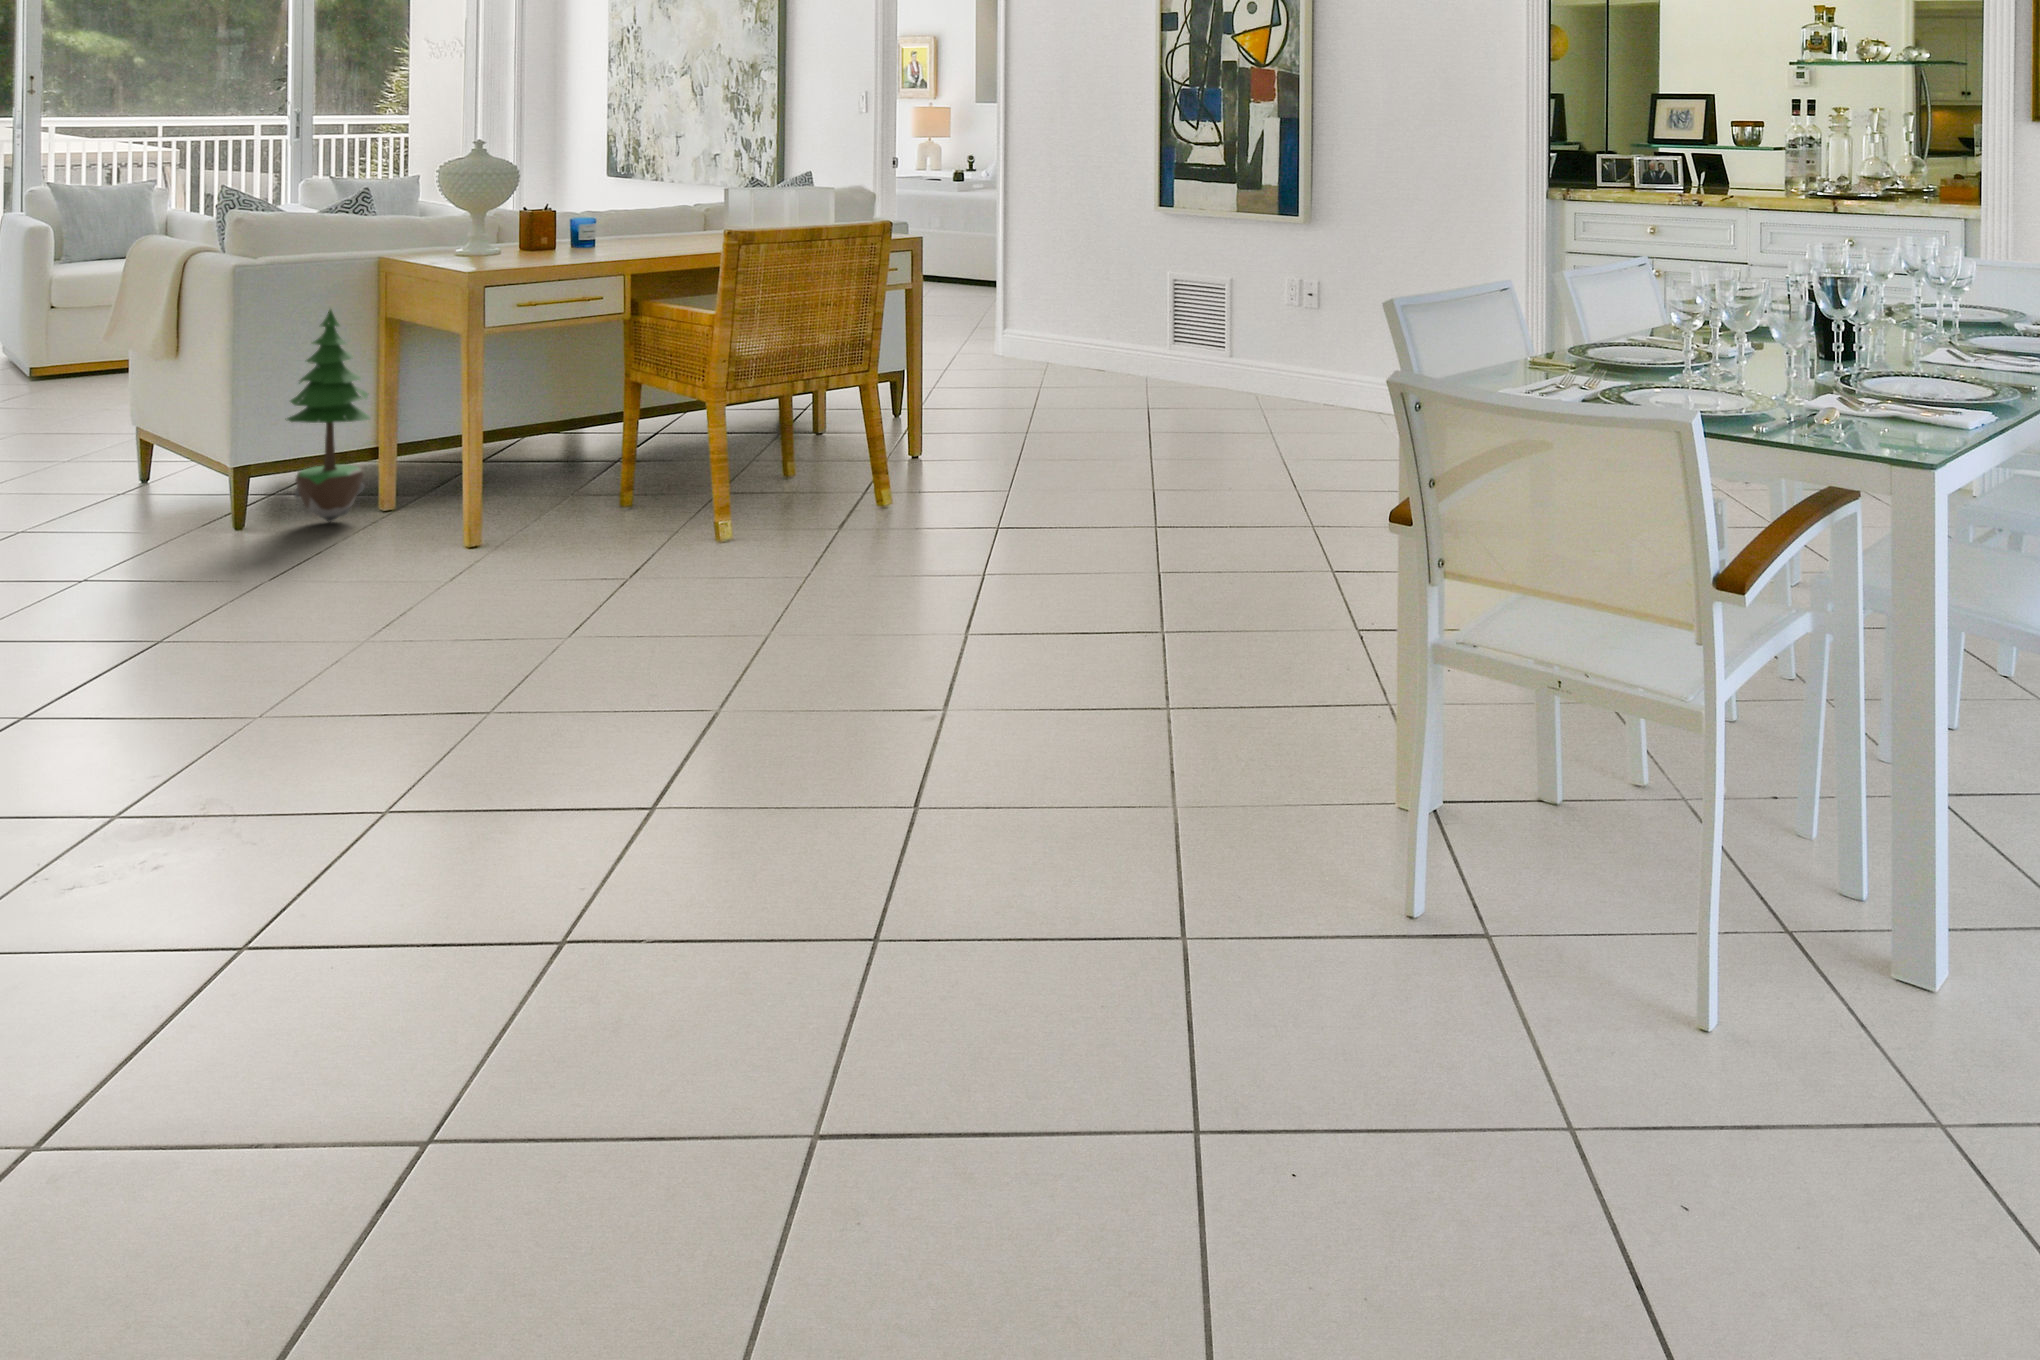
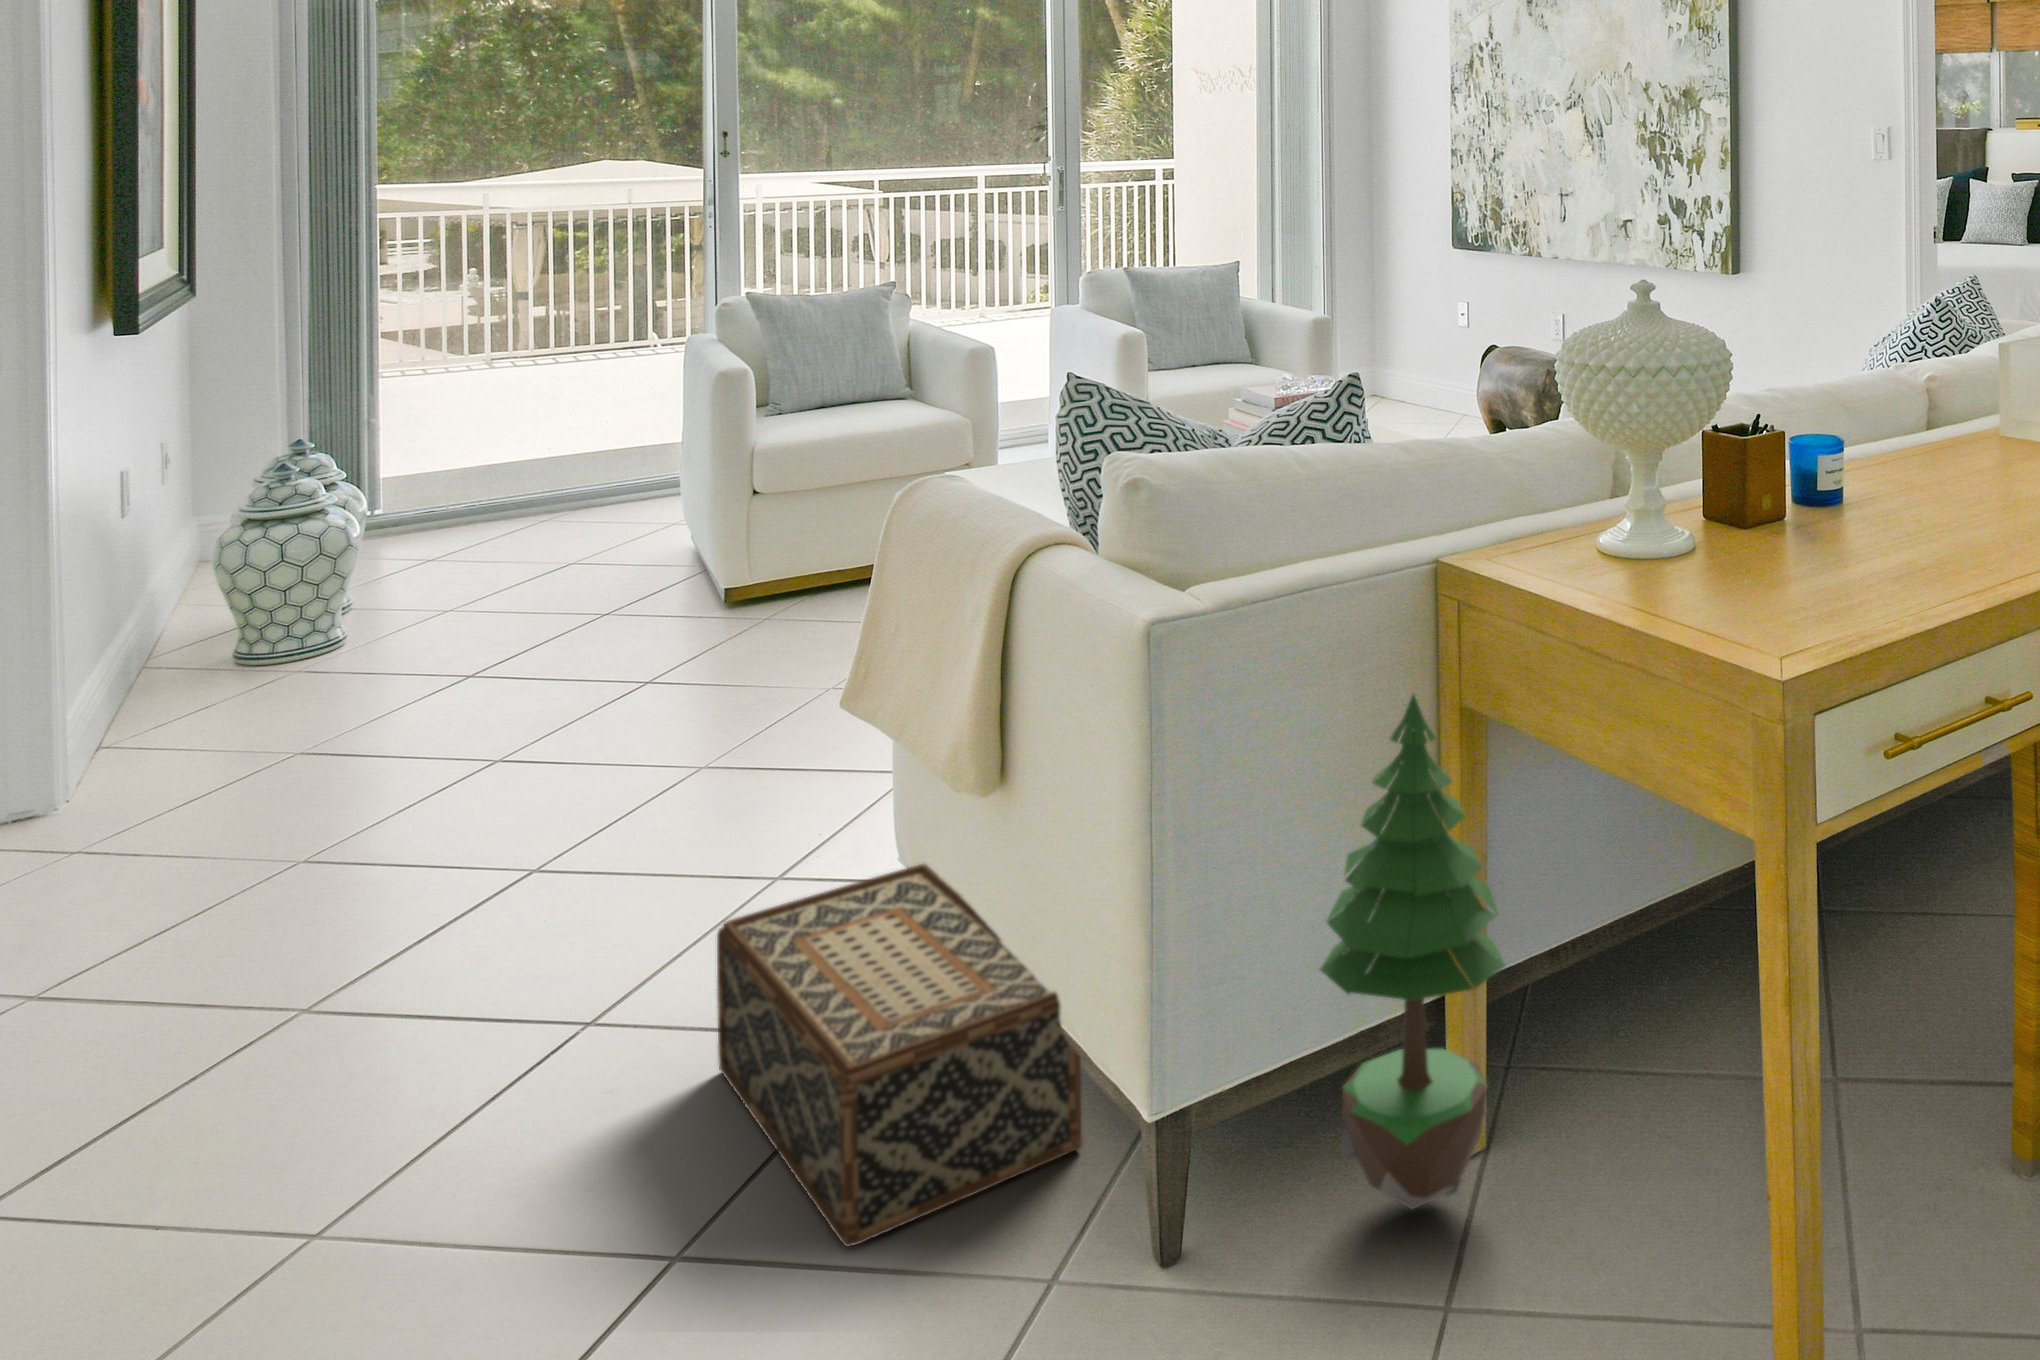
woven basket: none [18,422,188,531] -> present [717,864,1083,1247]

